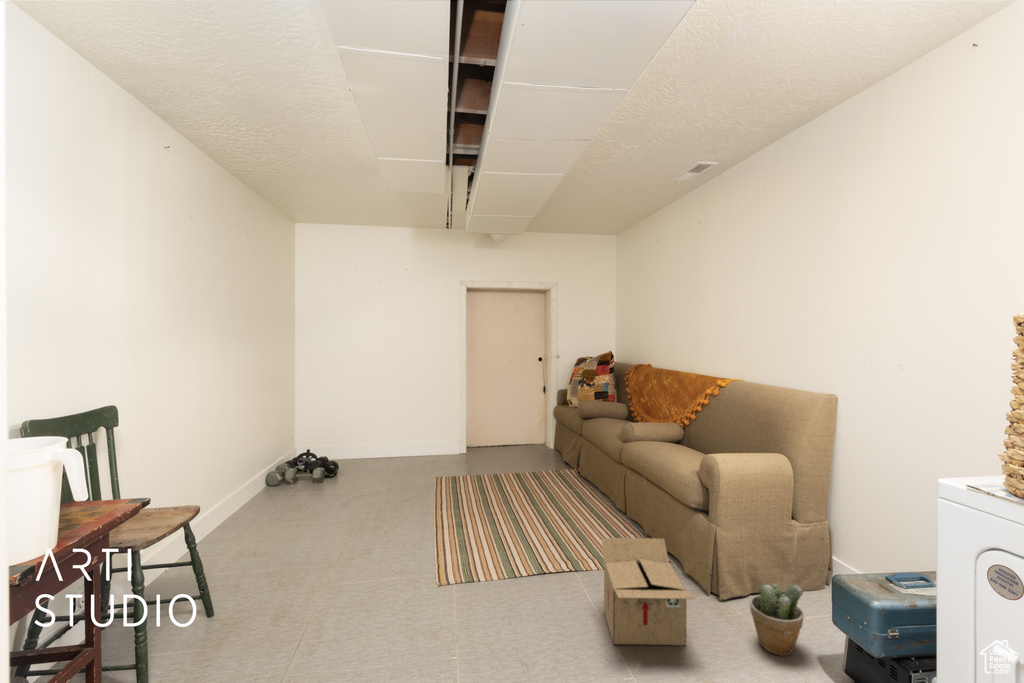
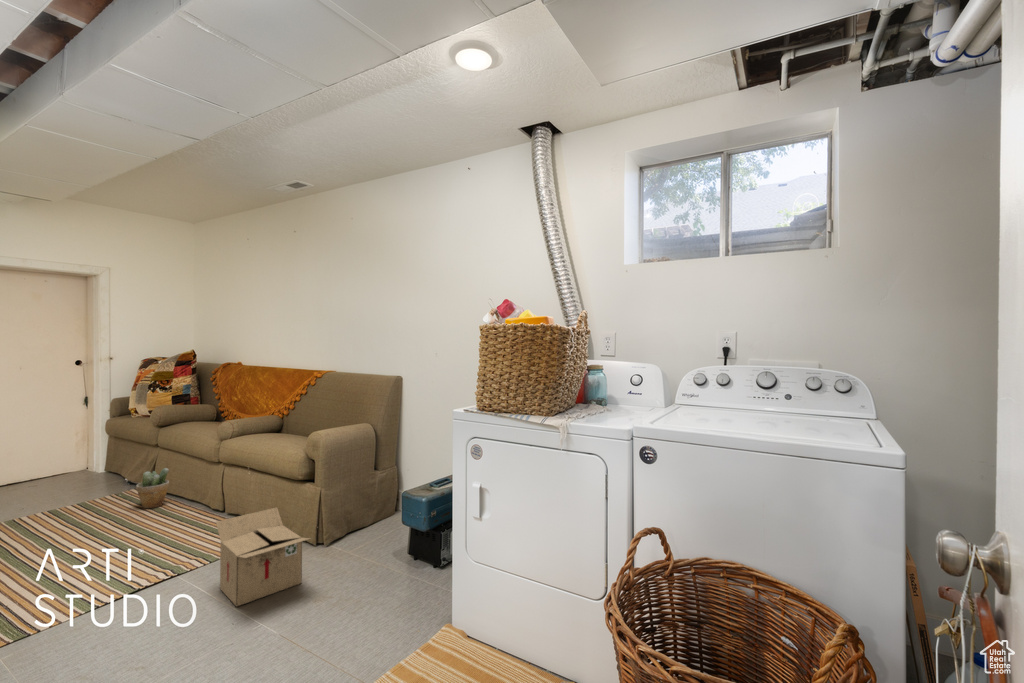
potted plant: present [750,584,804,656] -> present [136,468,169,508]

